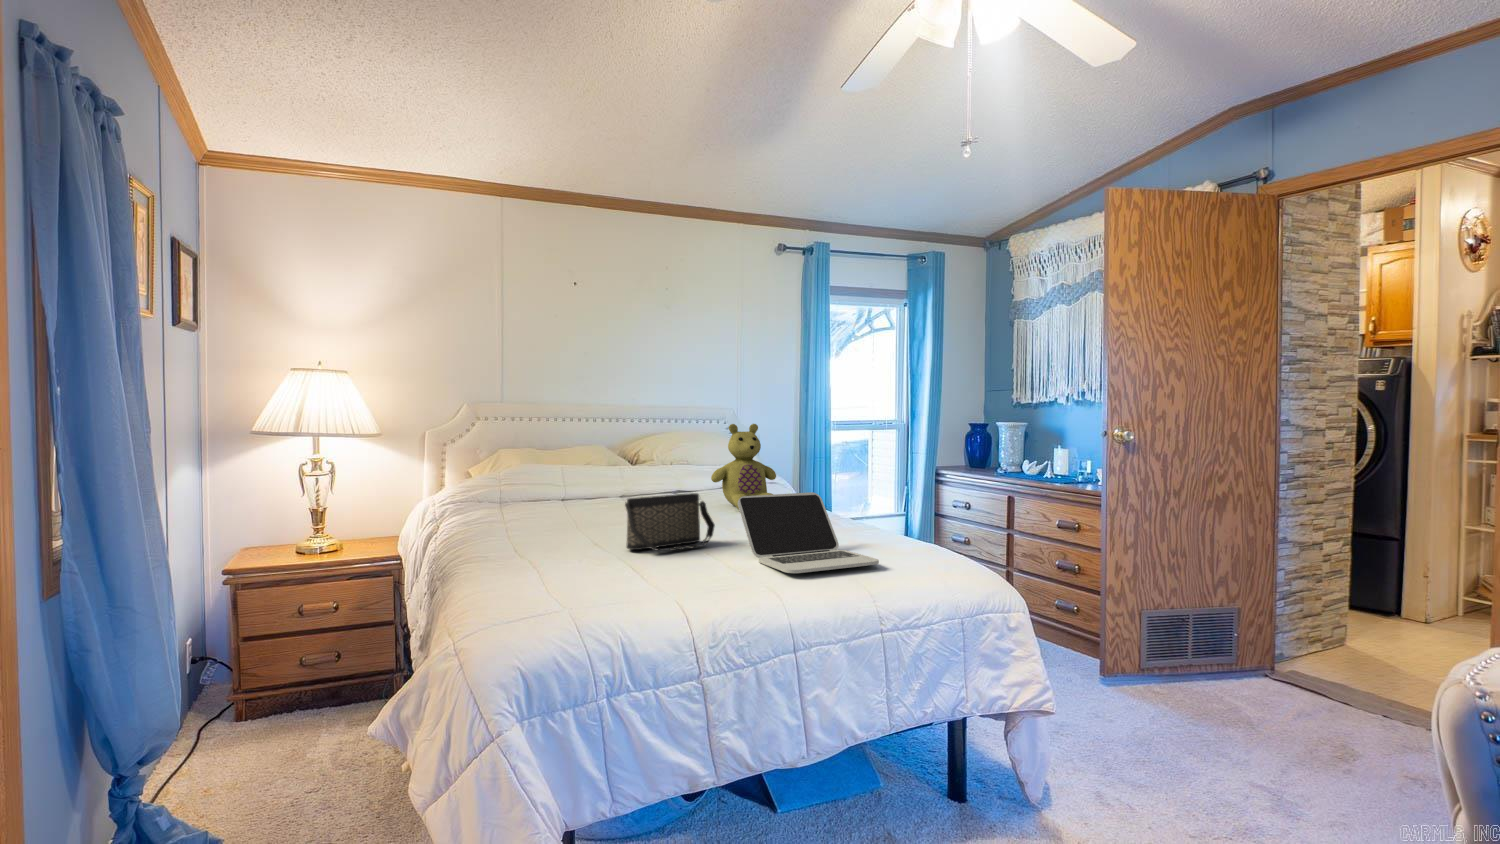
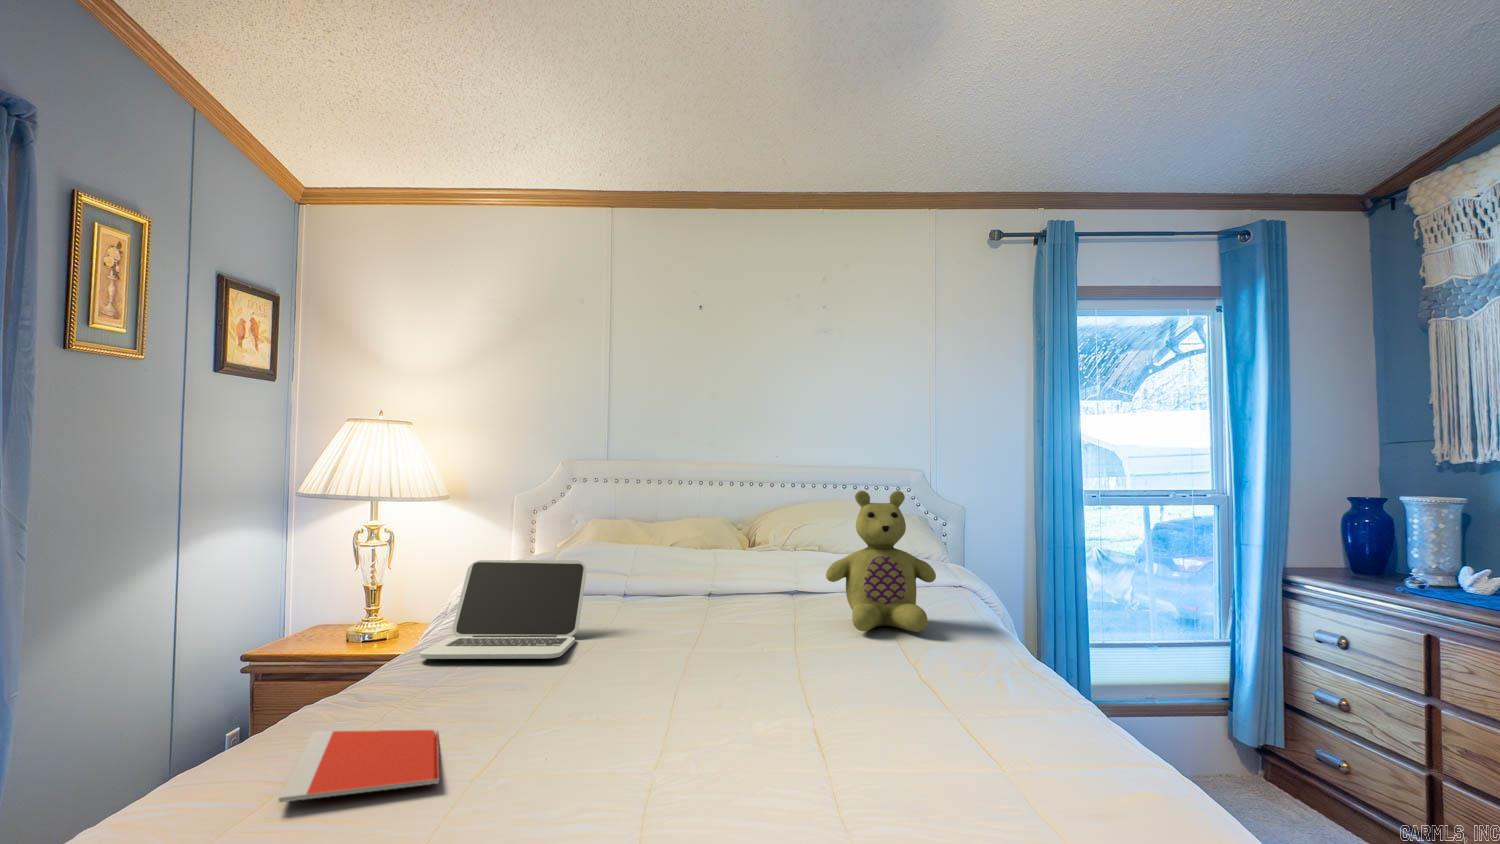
laptop: present [738,492,879,573] -> present [419,560,586,659]
handbag: present [625,493,715,551] -> none [581,604,739,707]
notebook: none [493,568,619,599] -> present [279,730,439,802]

